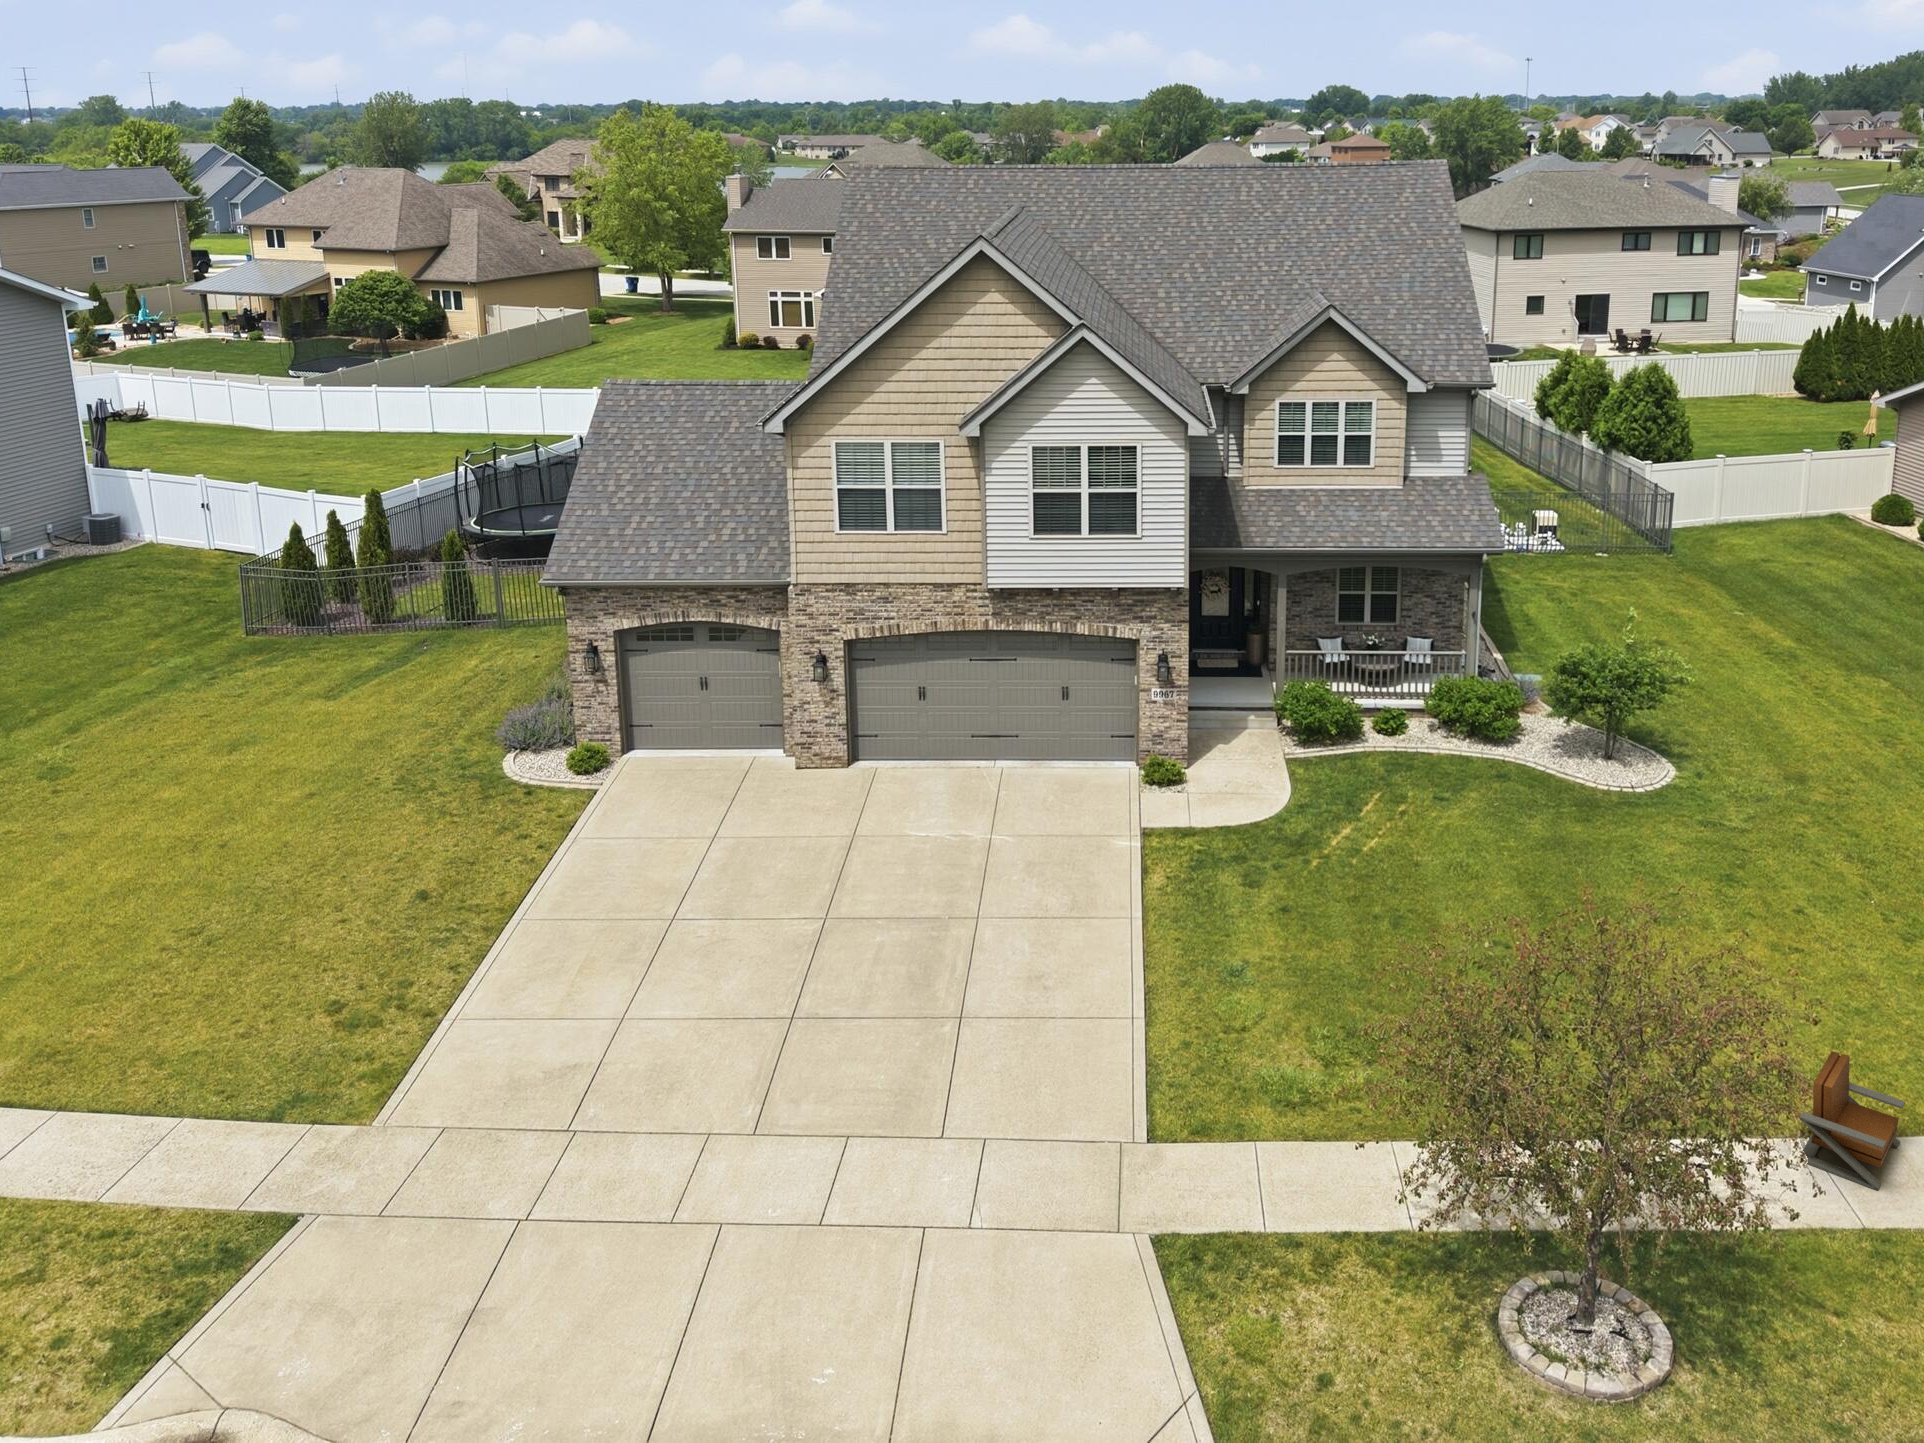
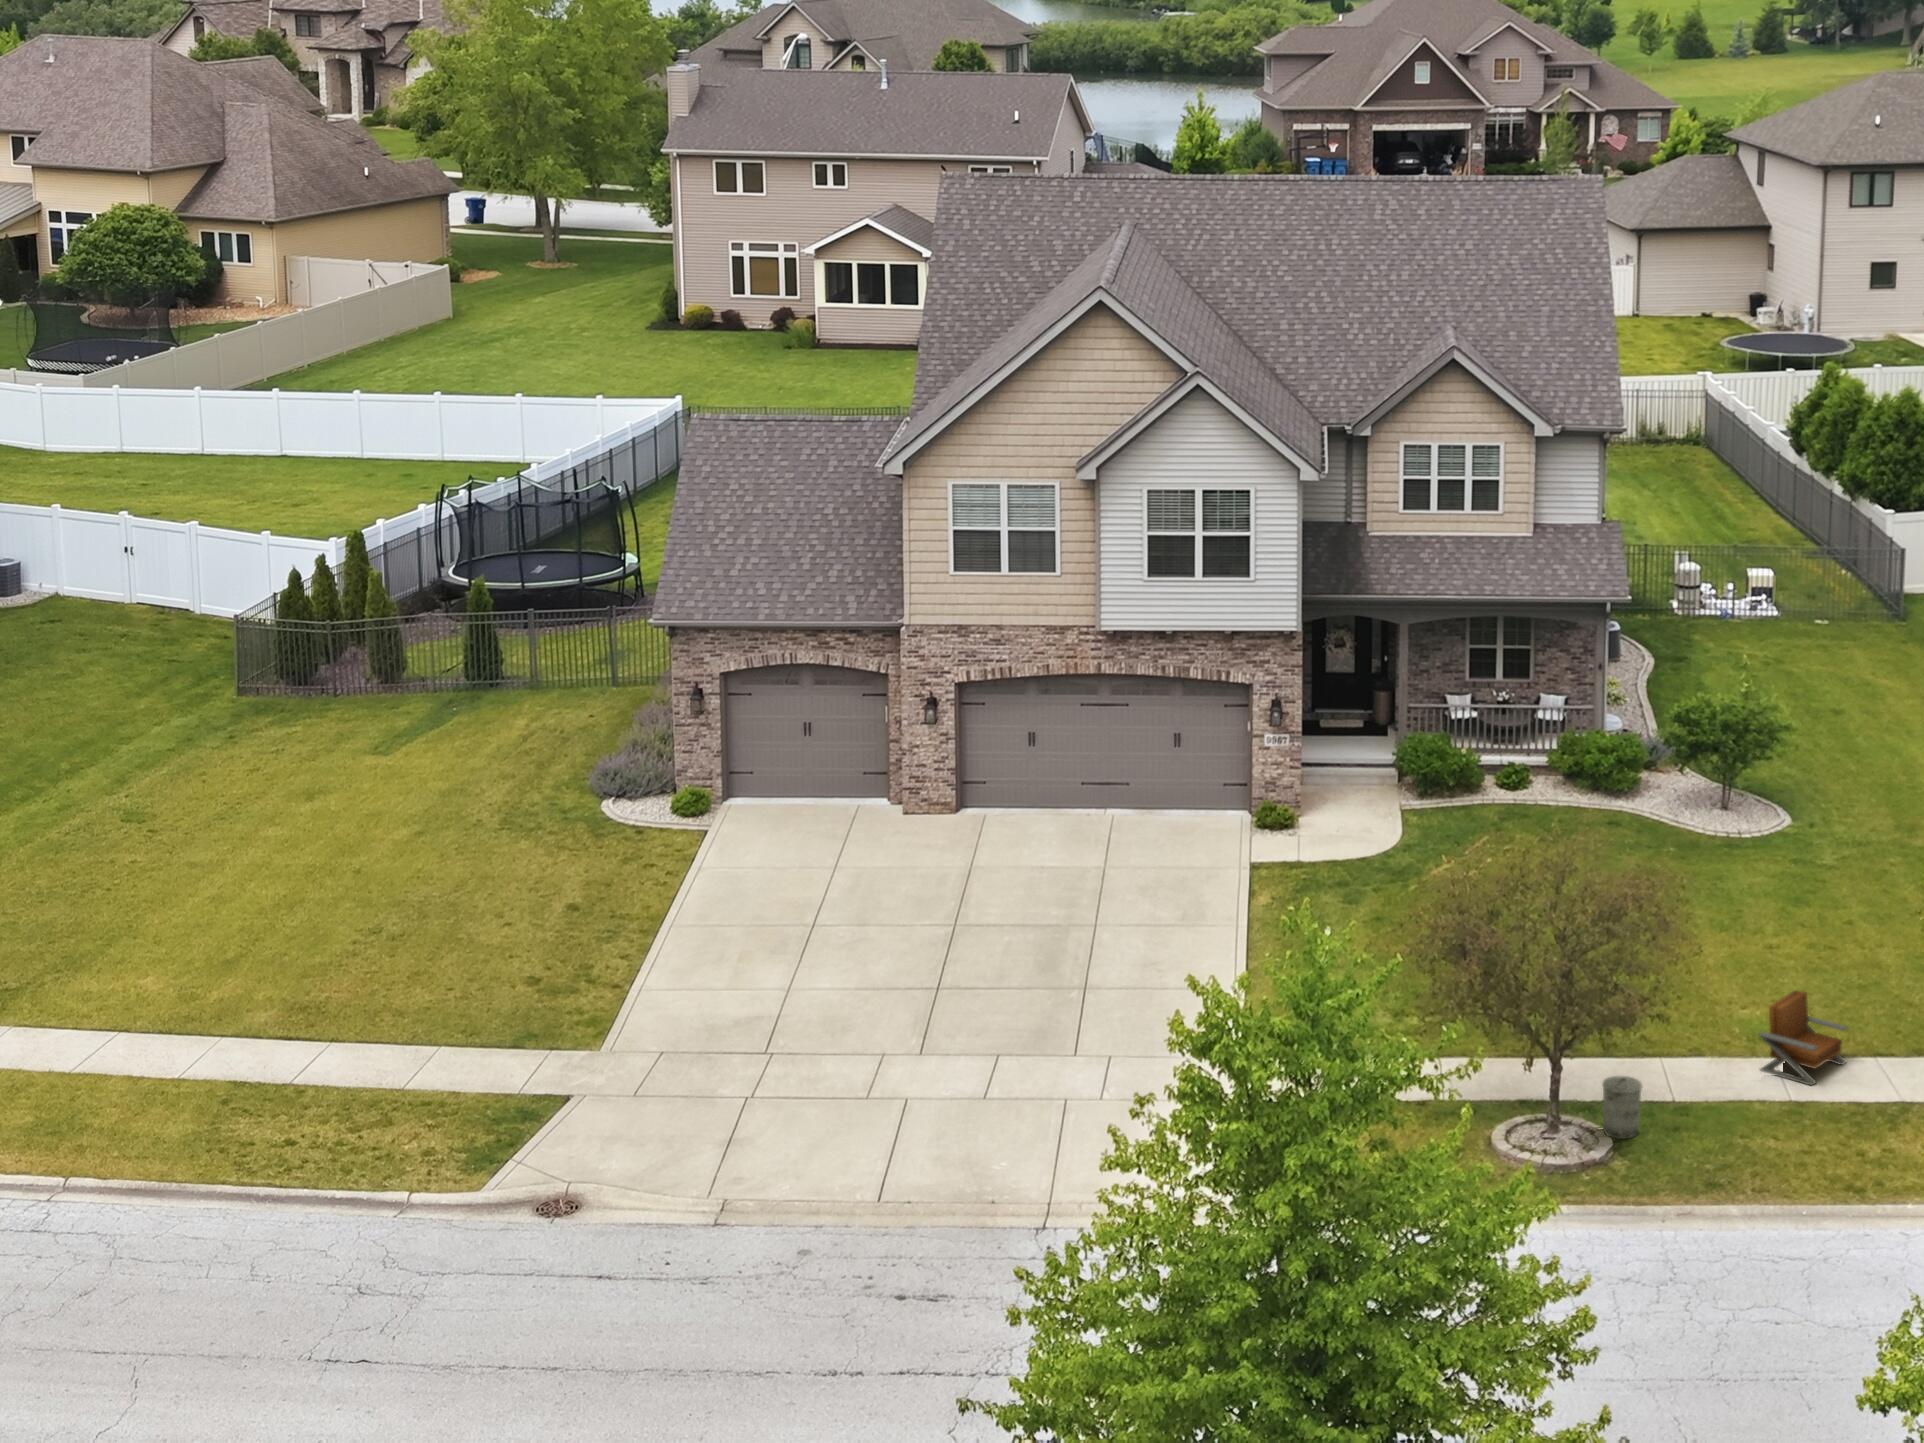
trash can: none [1640,1214,1699,1308] -> present [1602,1076,1642,1139]

